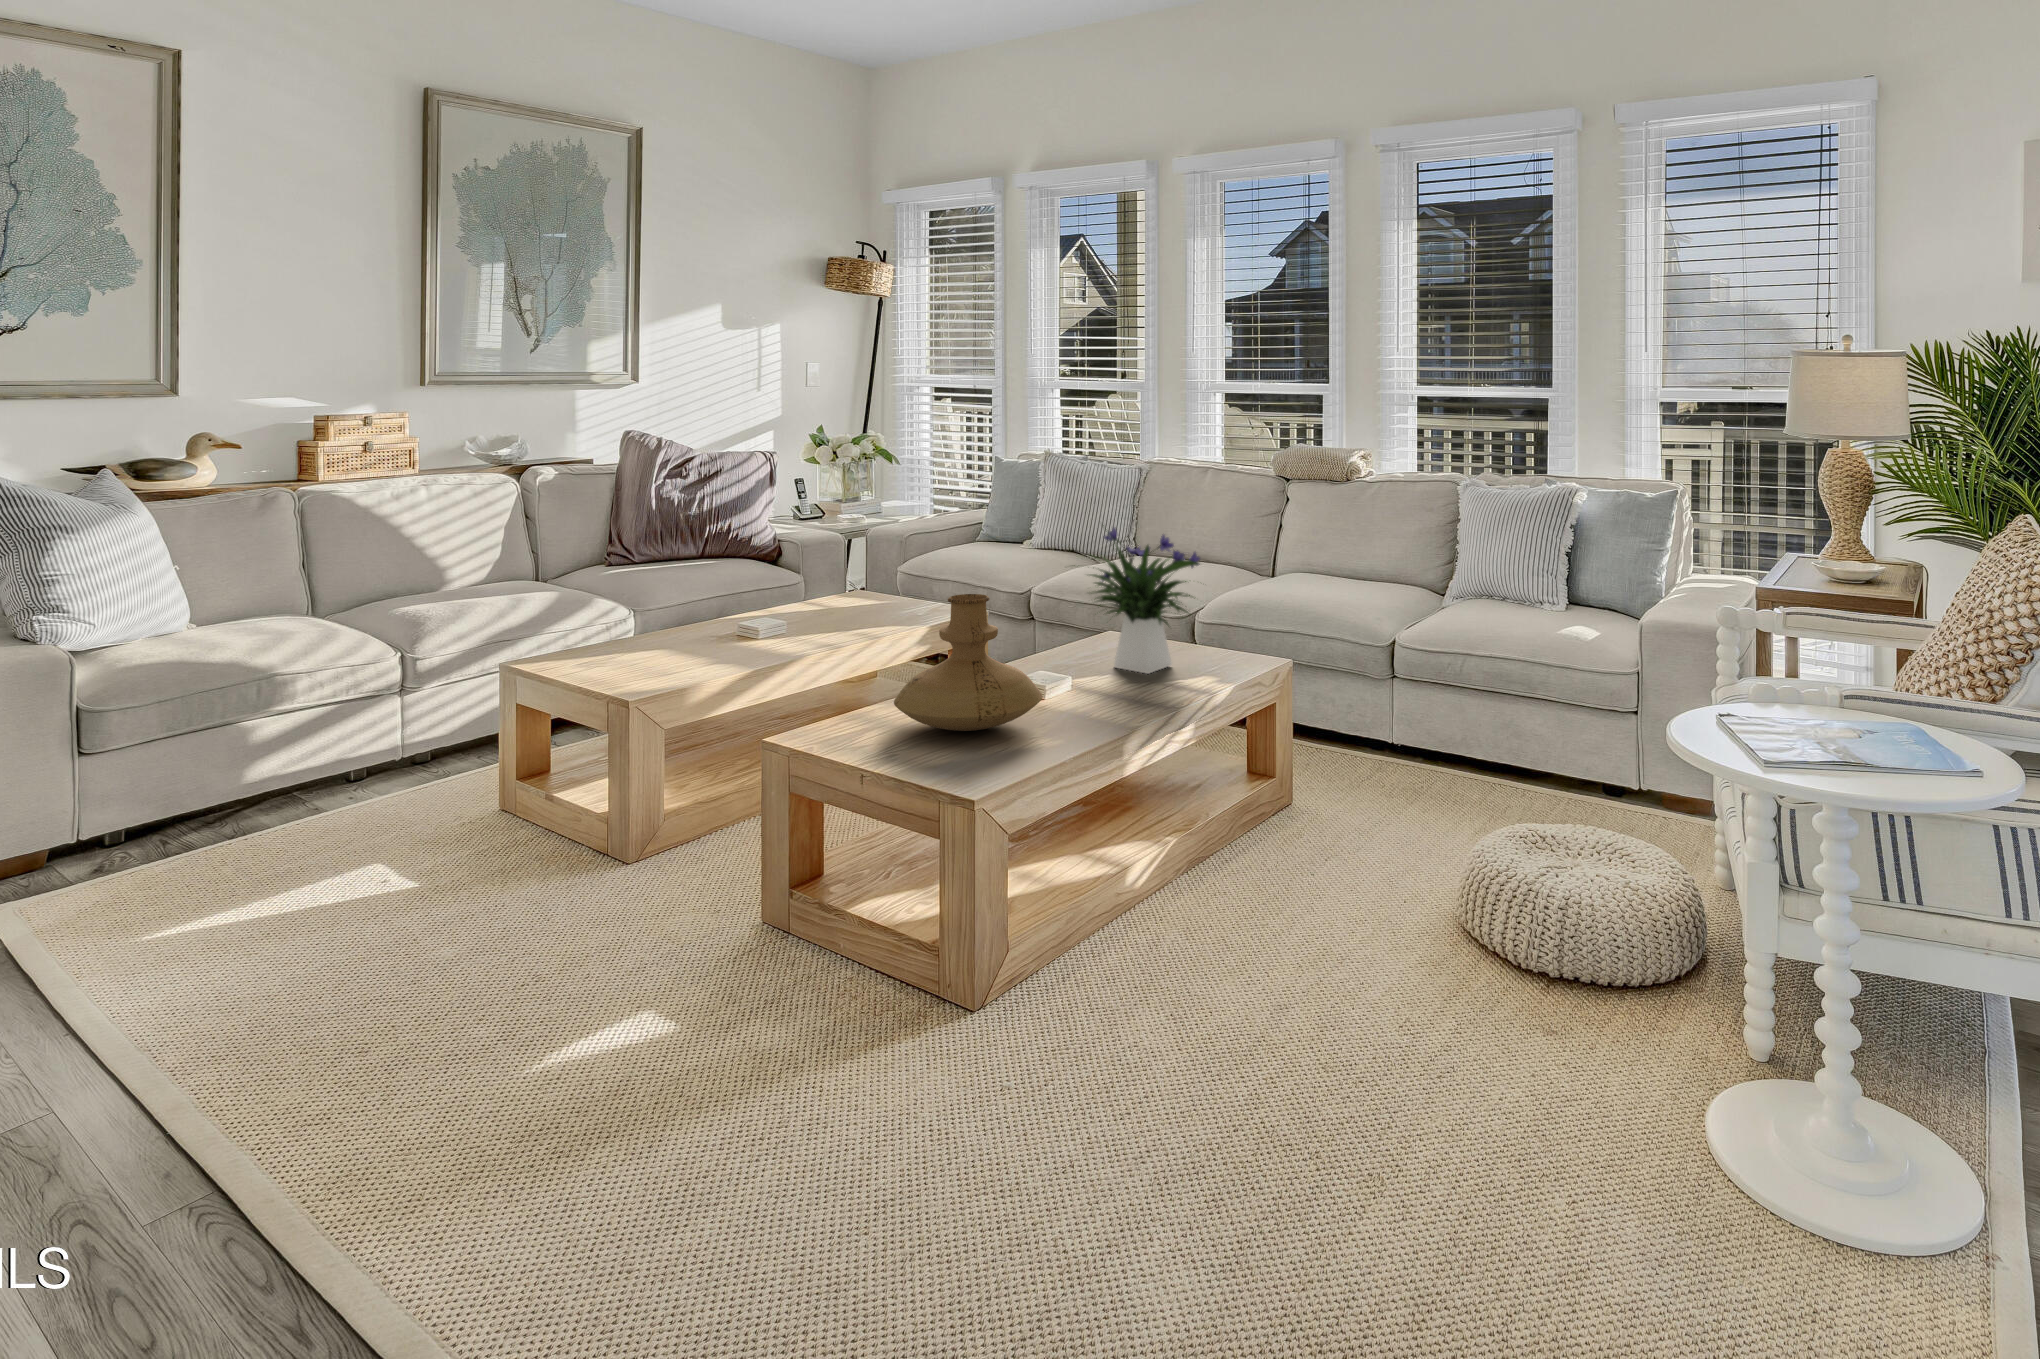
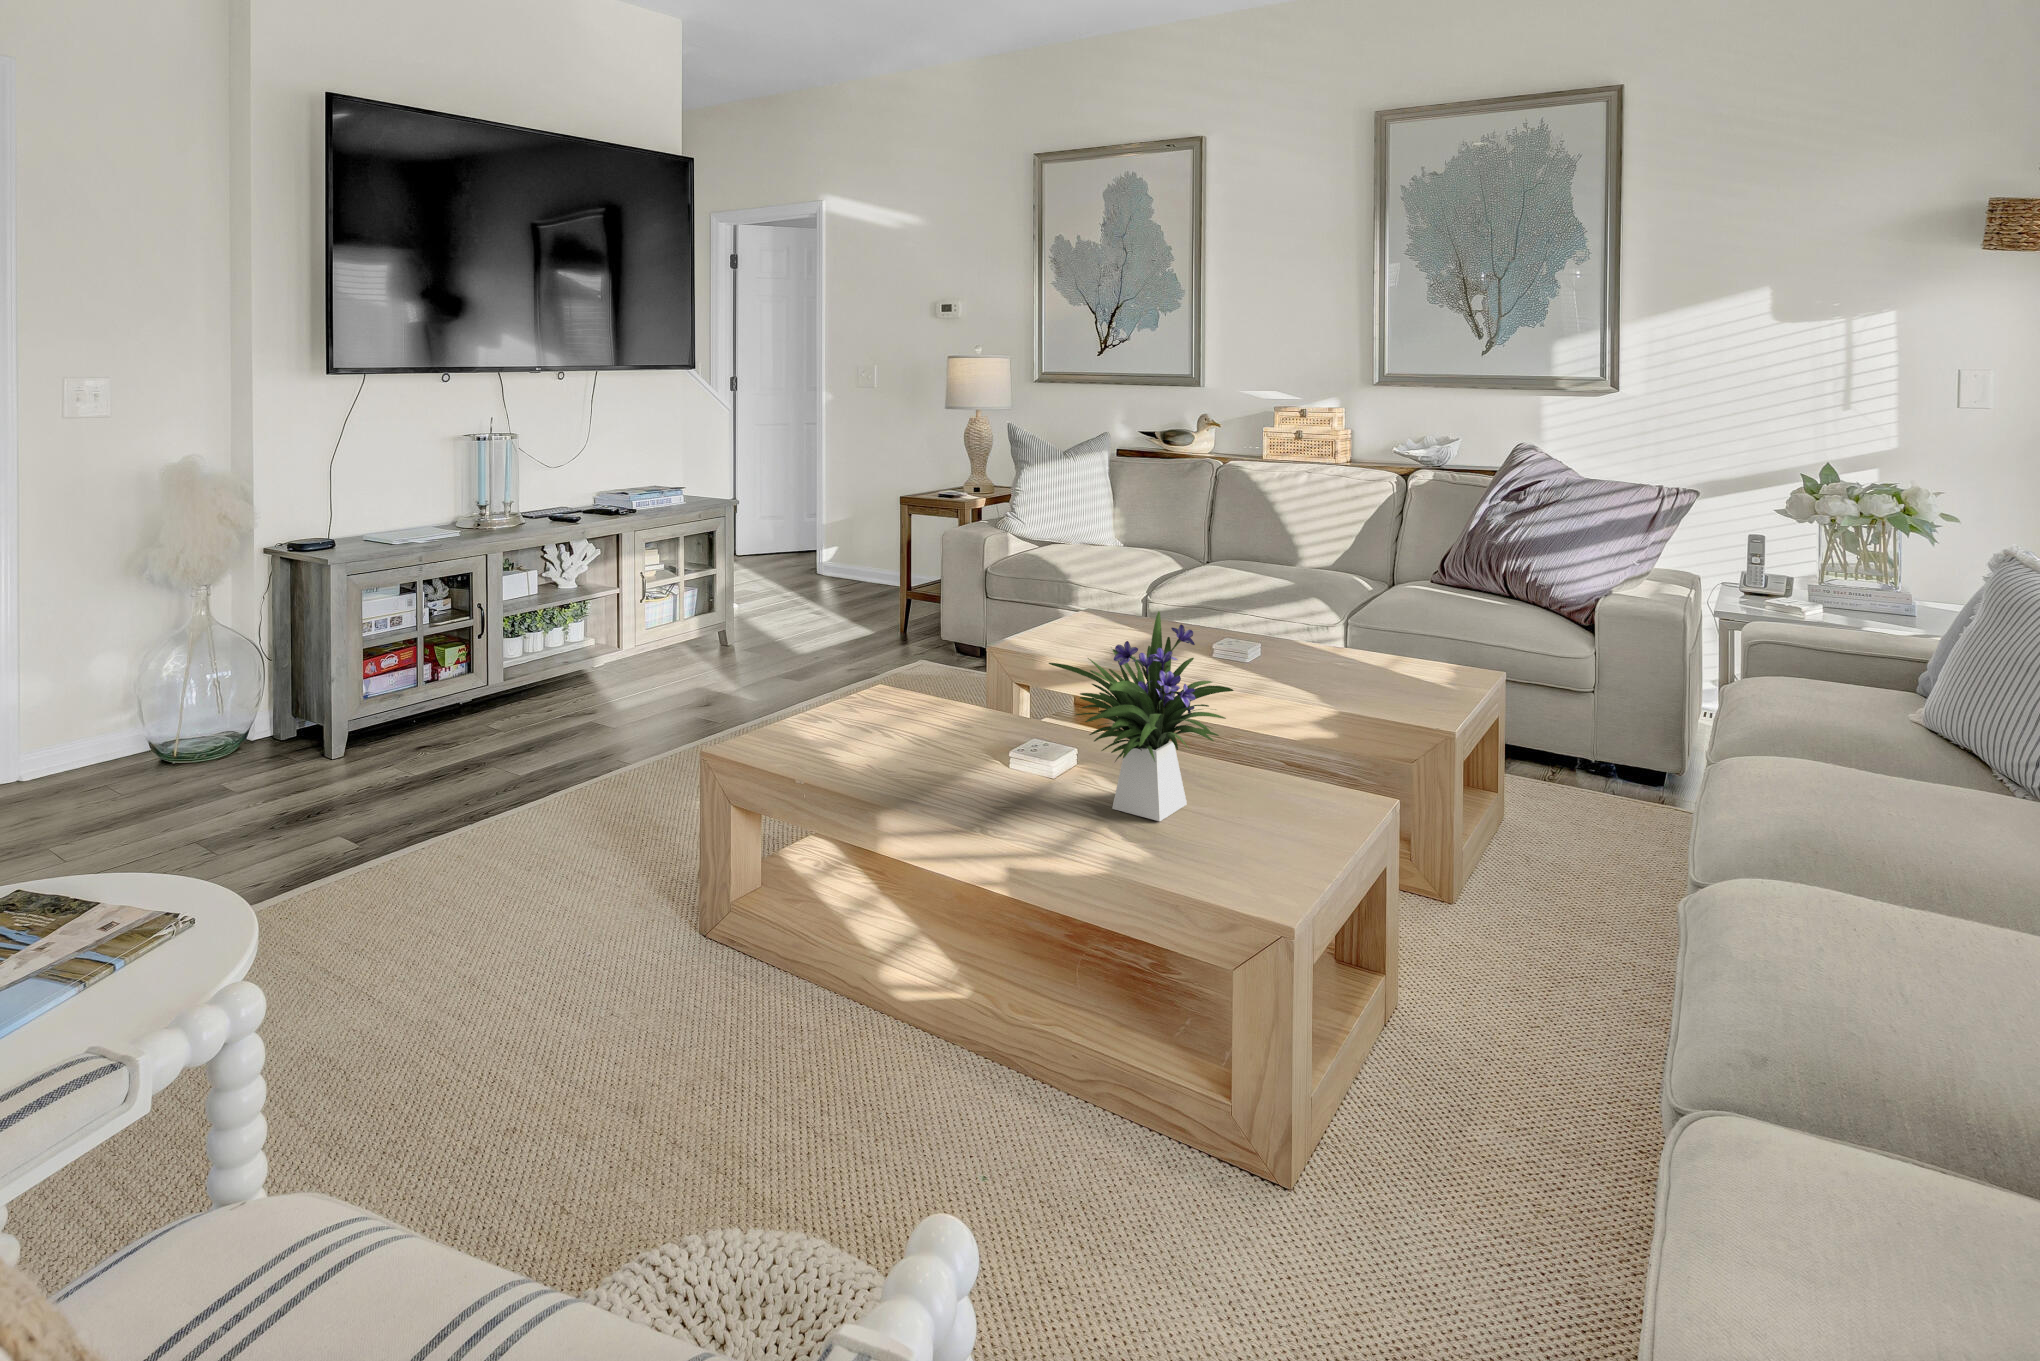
vase: present [894,594,1043,731] -> none [817,616,951,742]

